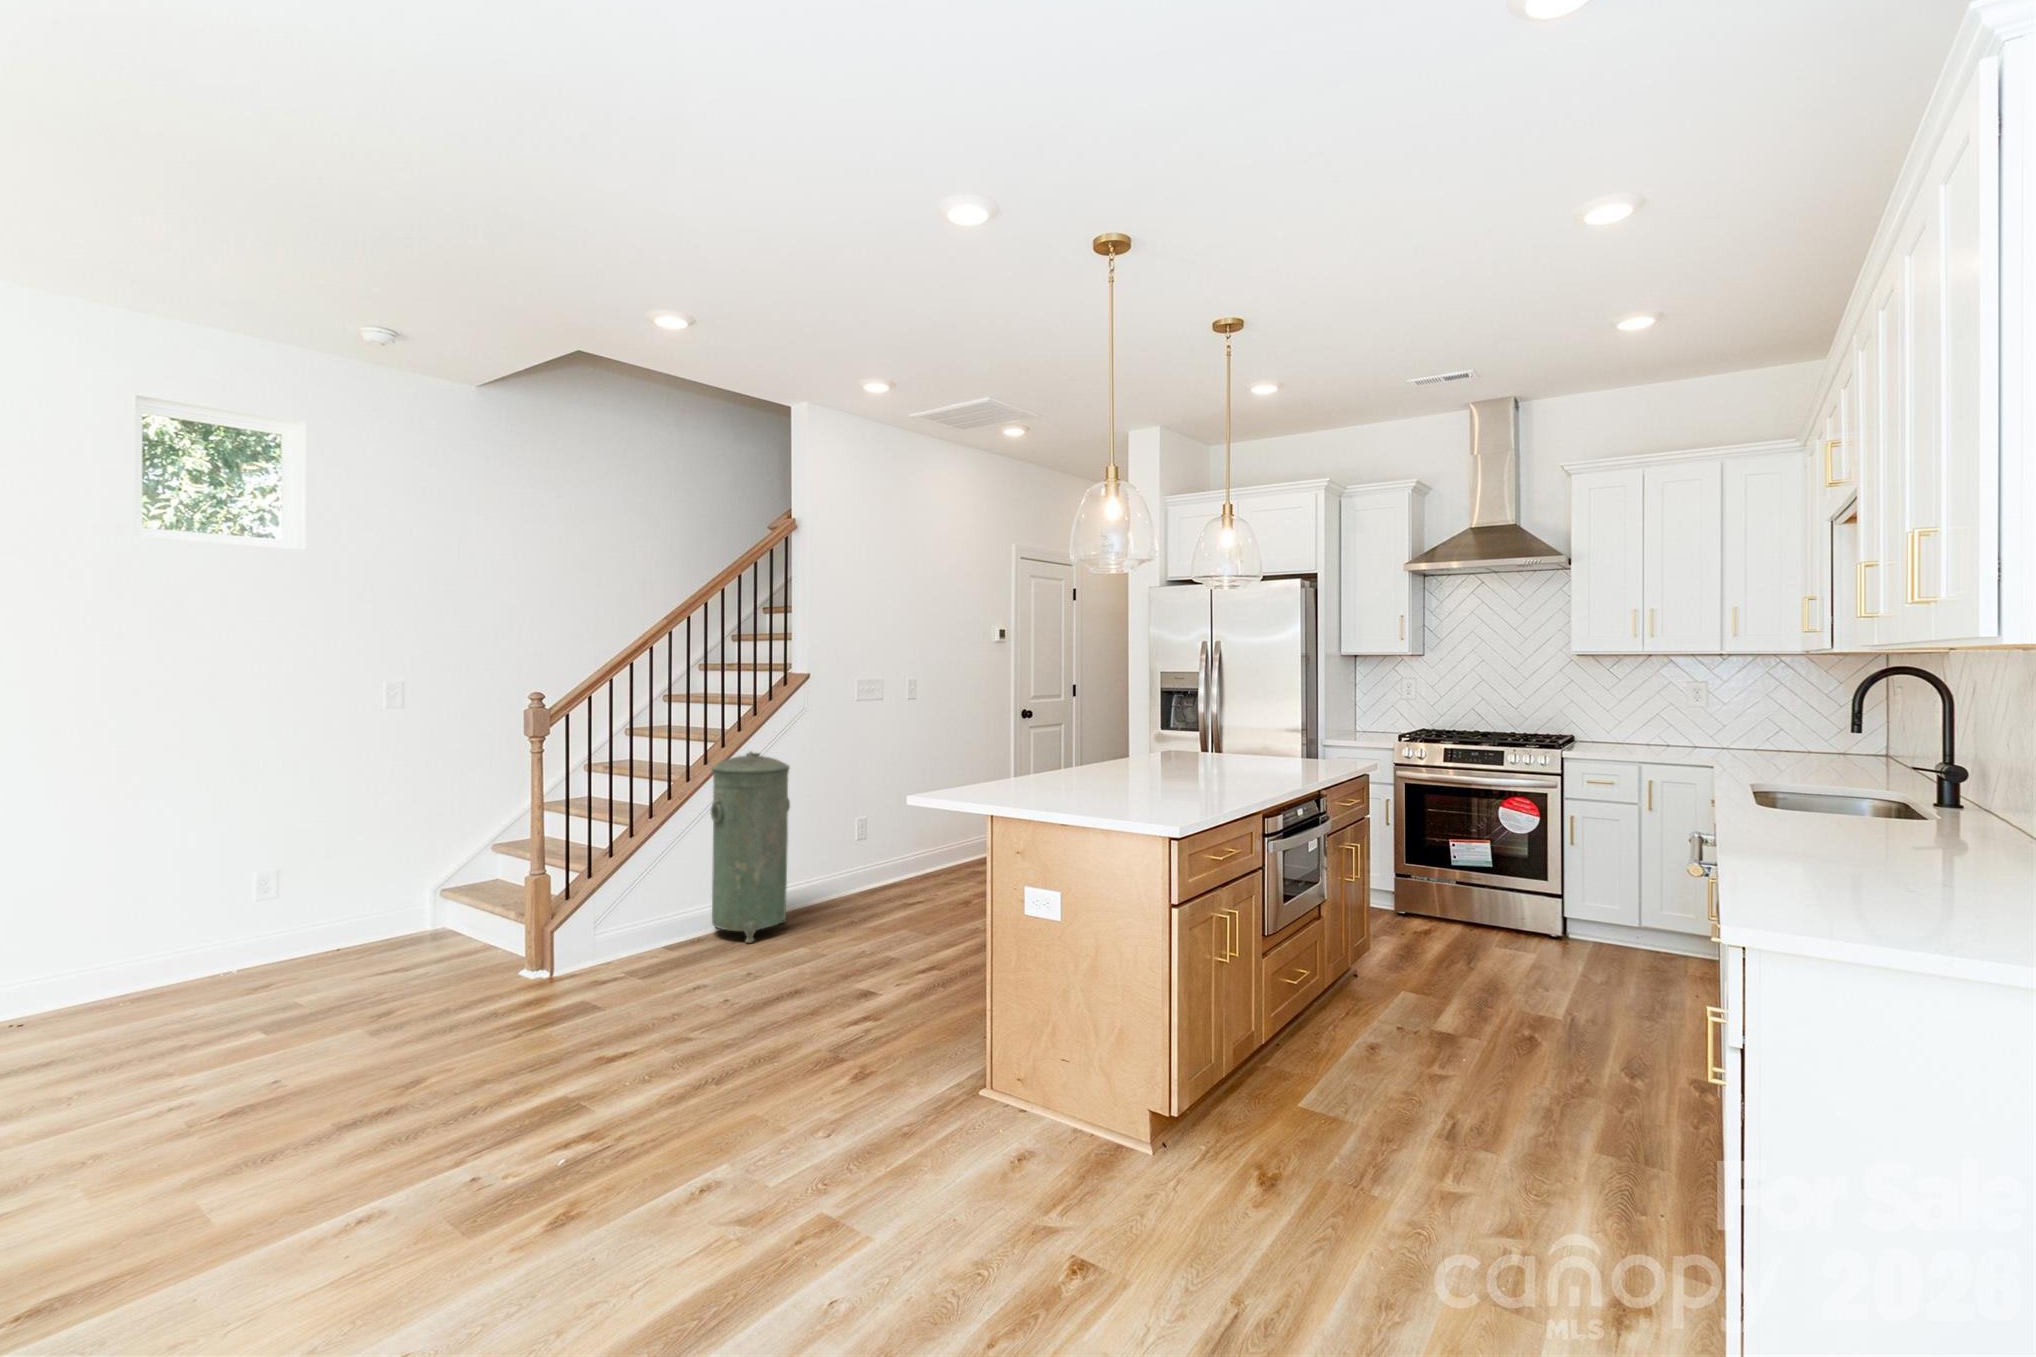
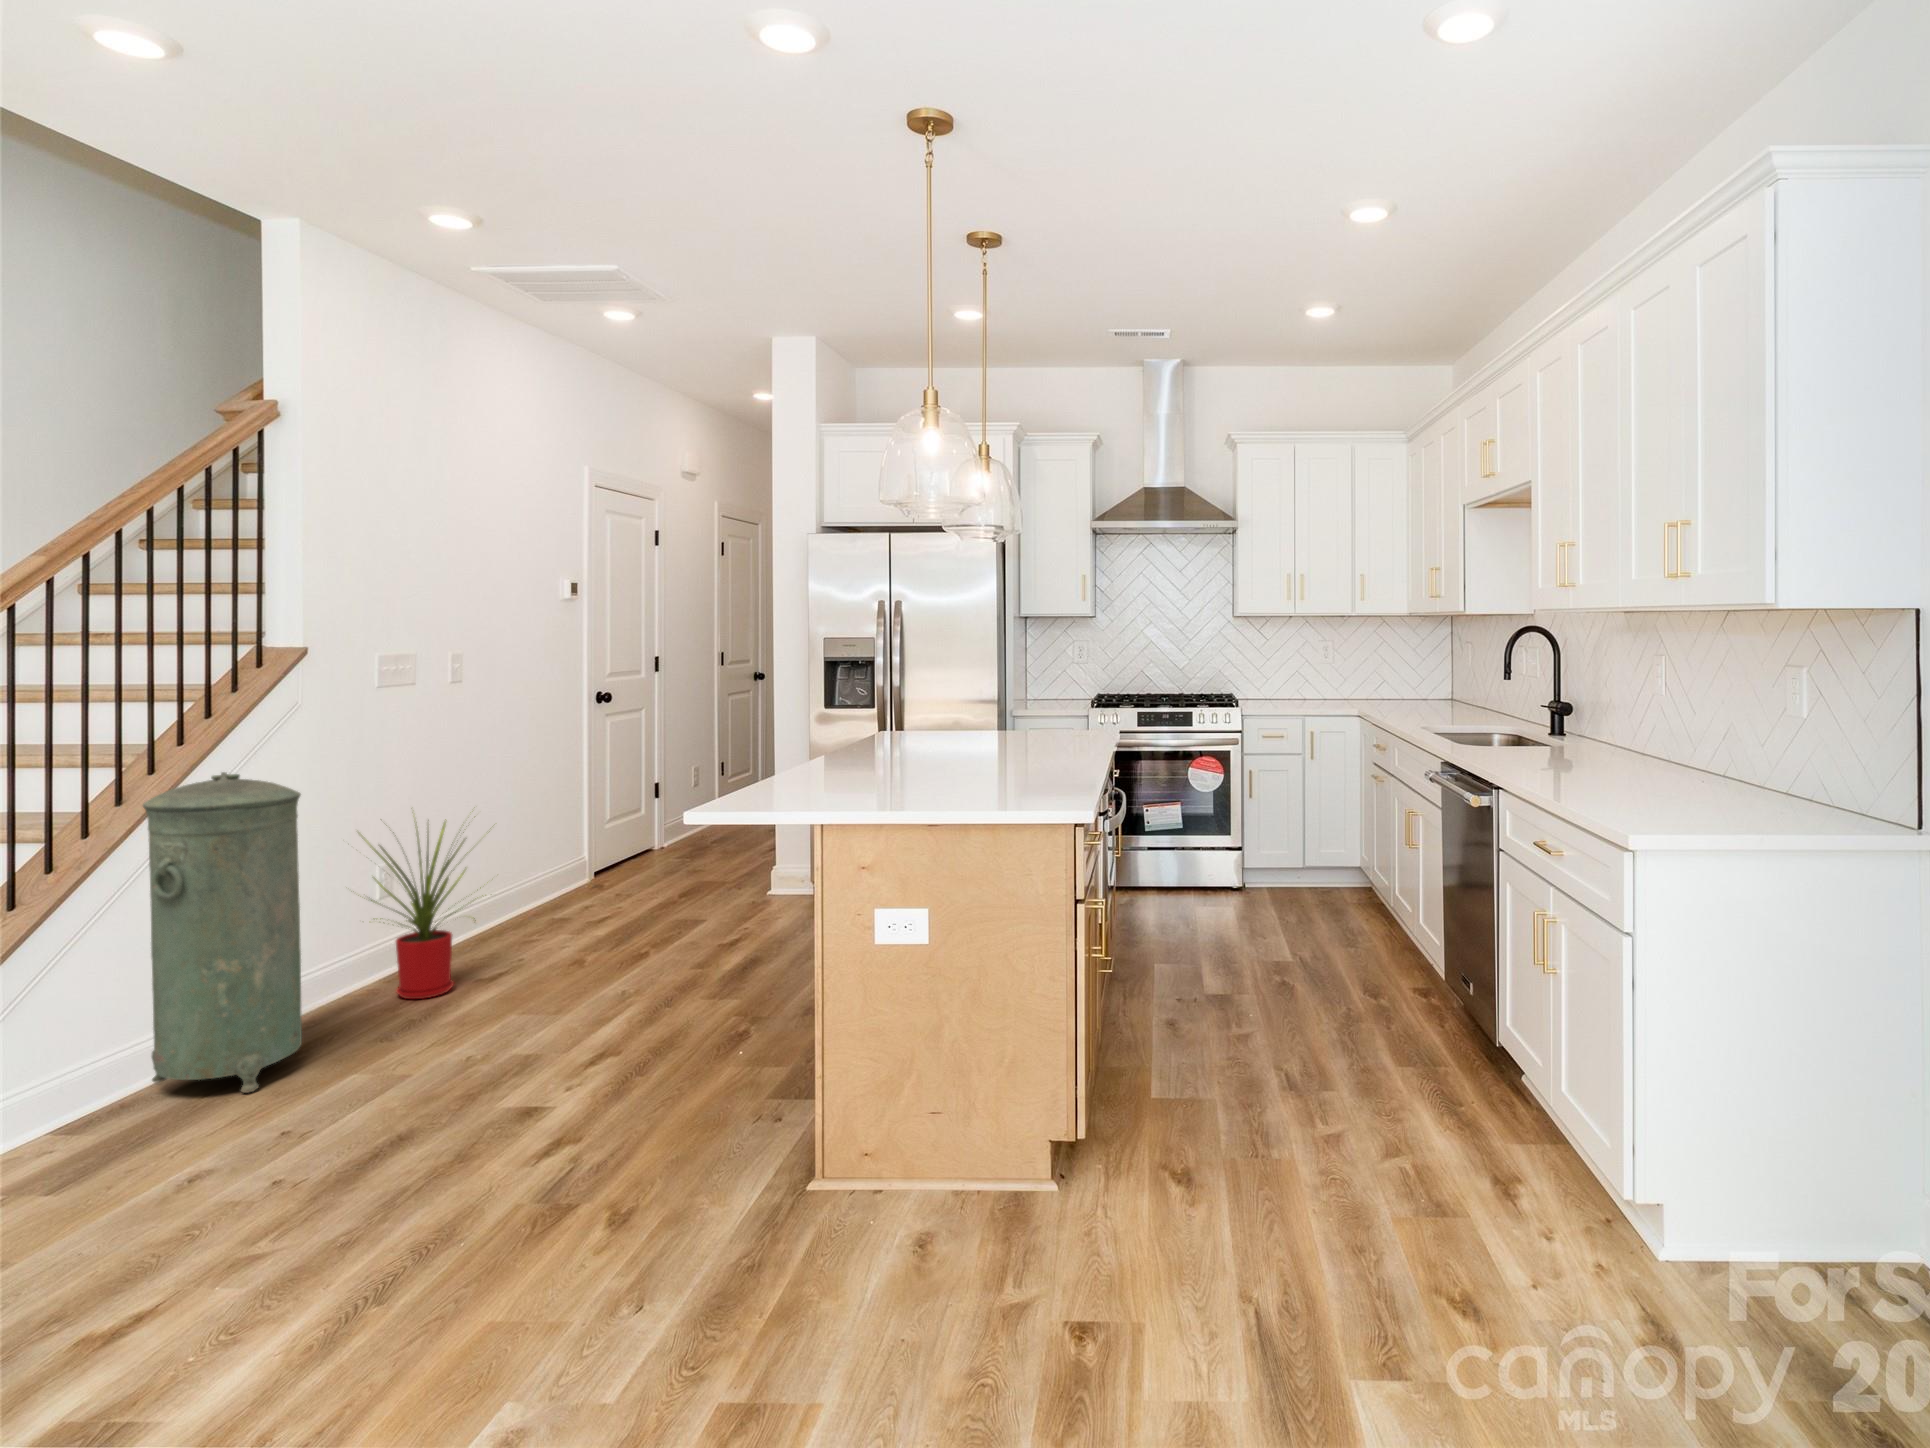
house plant: none [829,779,920,904] -> present [359,819,483,999]

